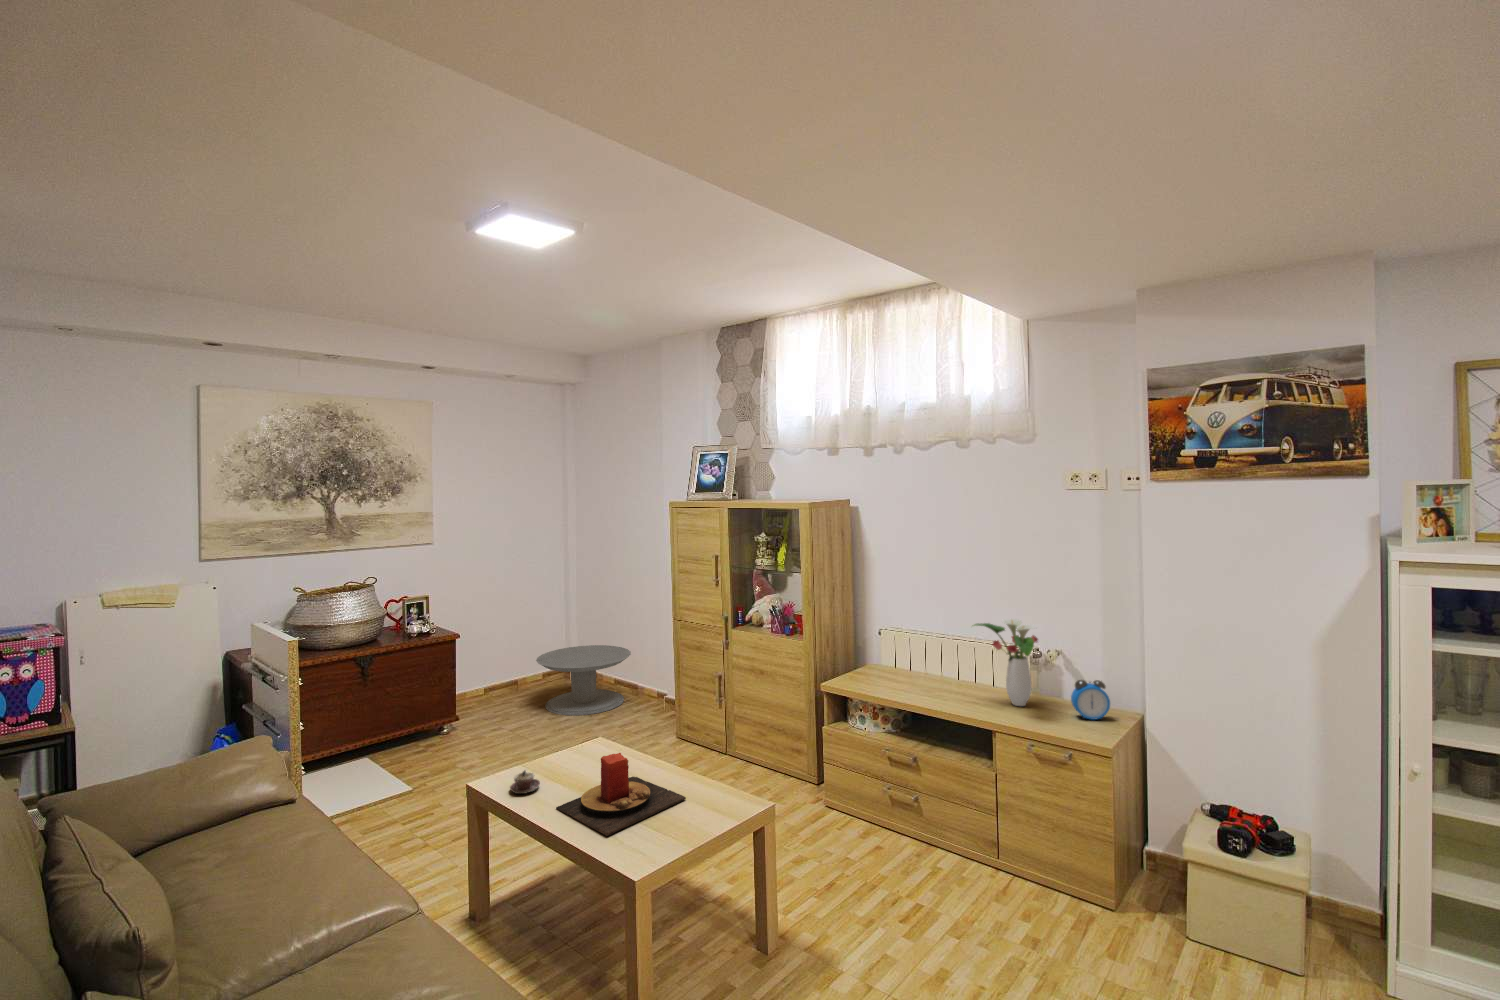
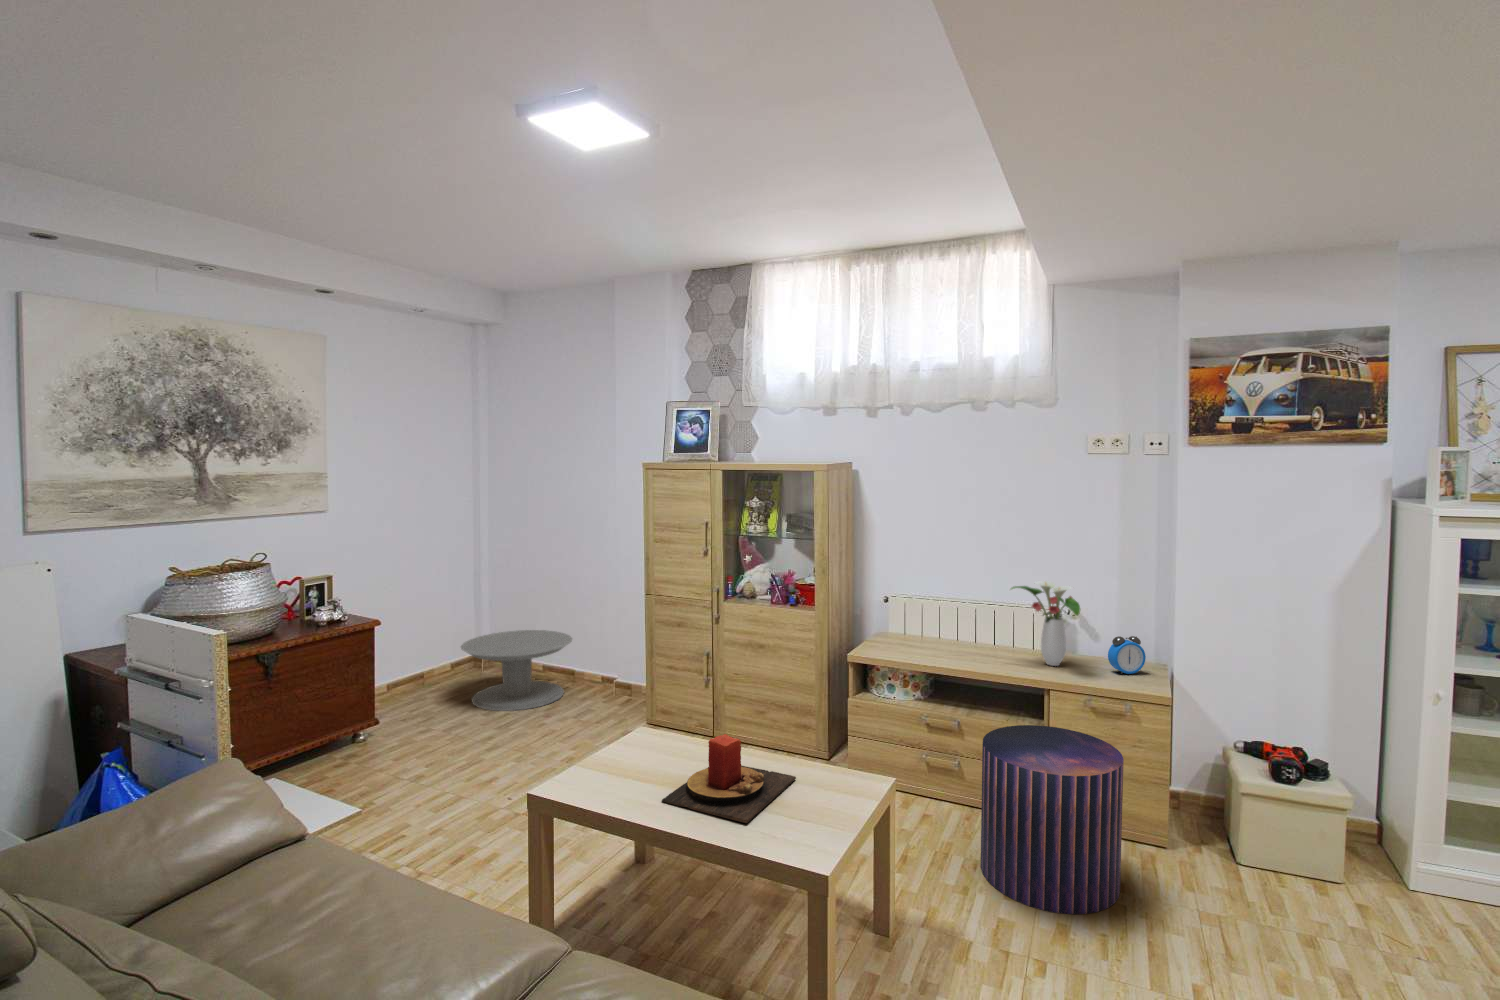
pouf: none [894,765,1034,967] -> present [981,725,1124,914]
teacup: present [510,771,540,794] -> none [589,763,623,791]

